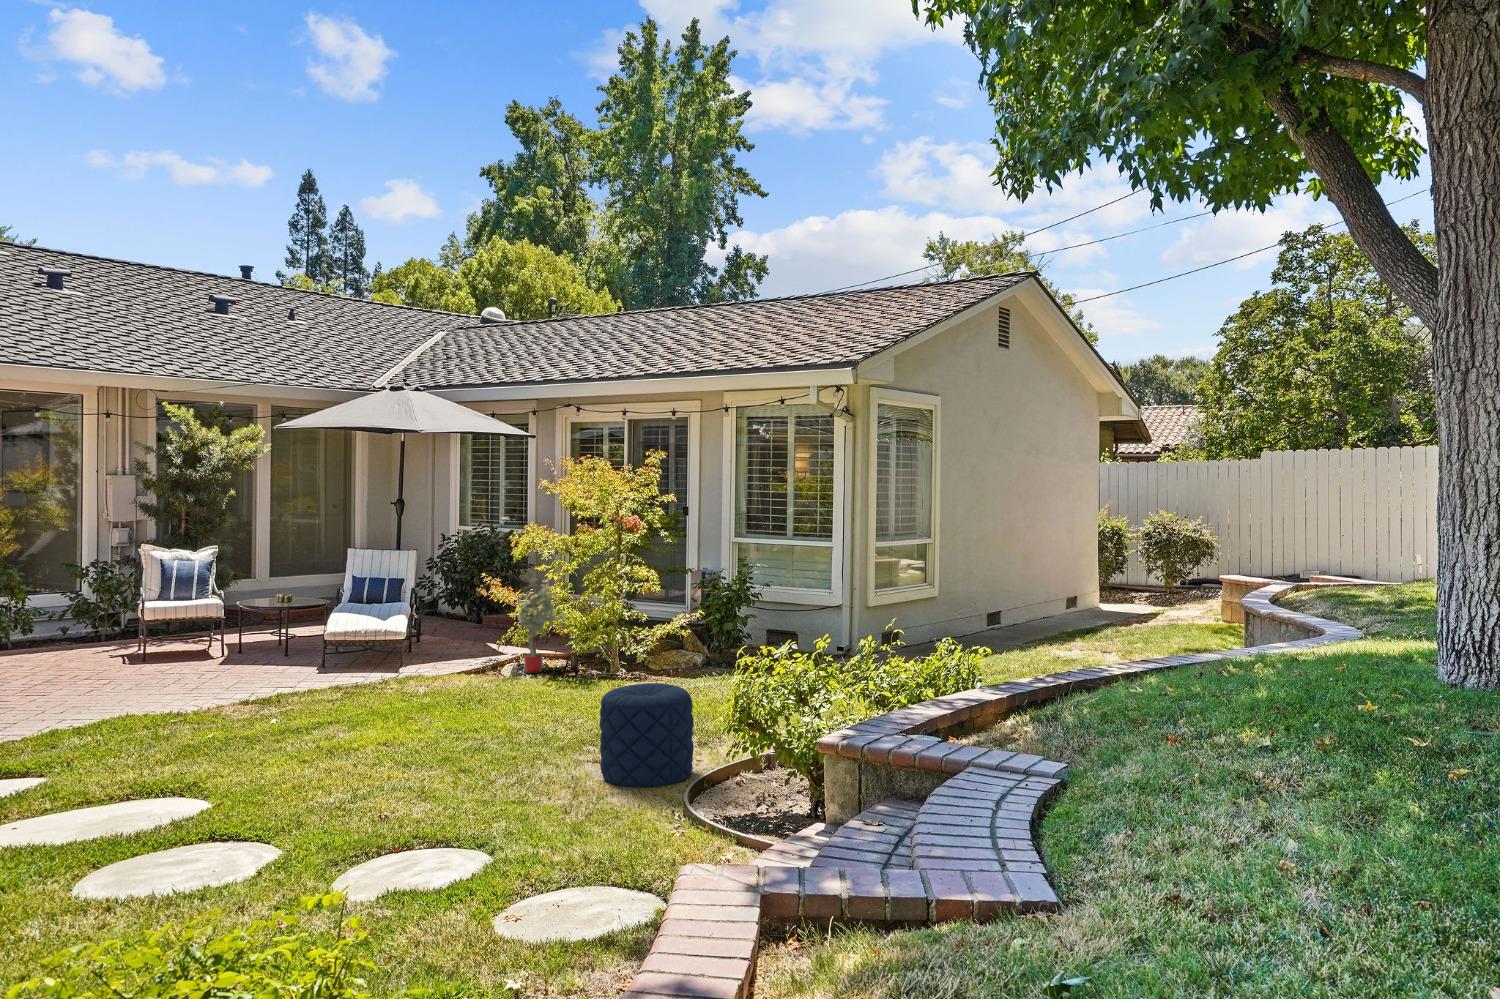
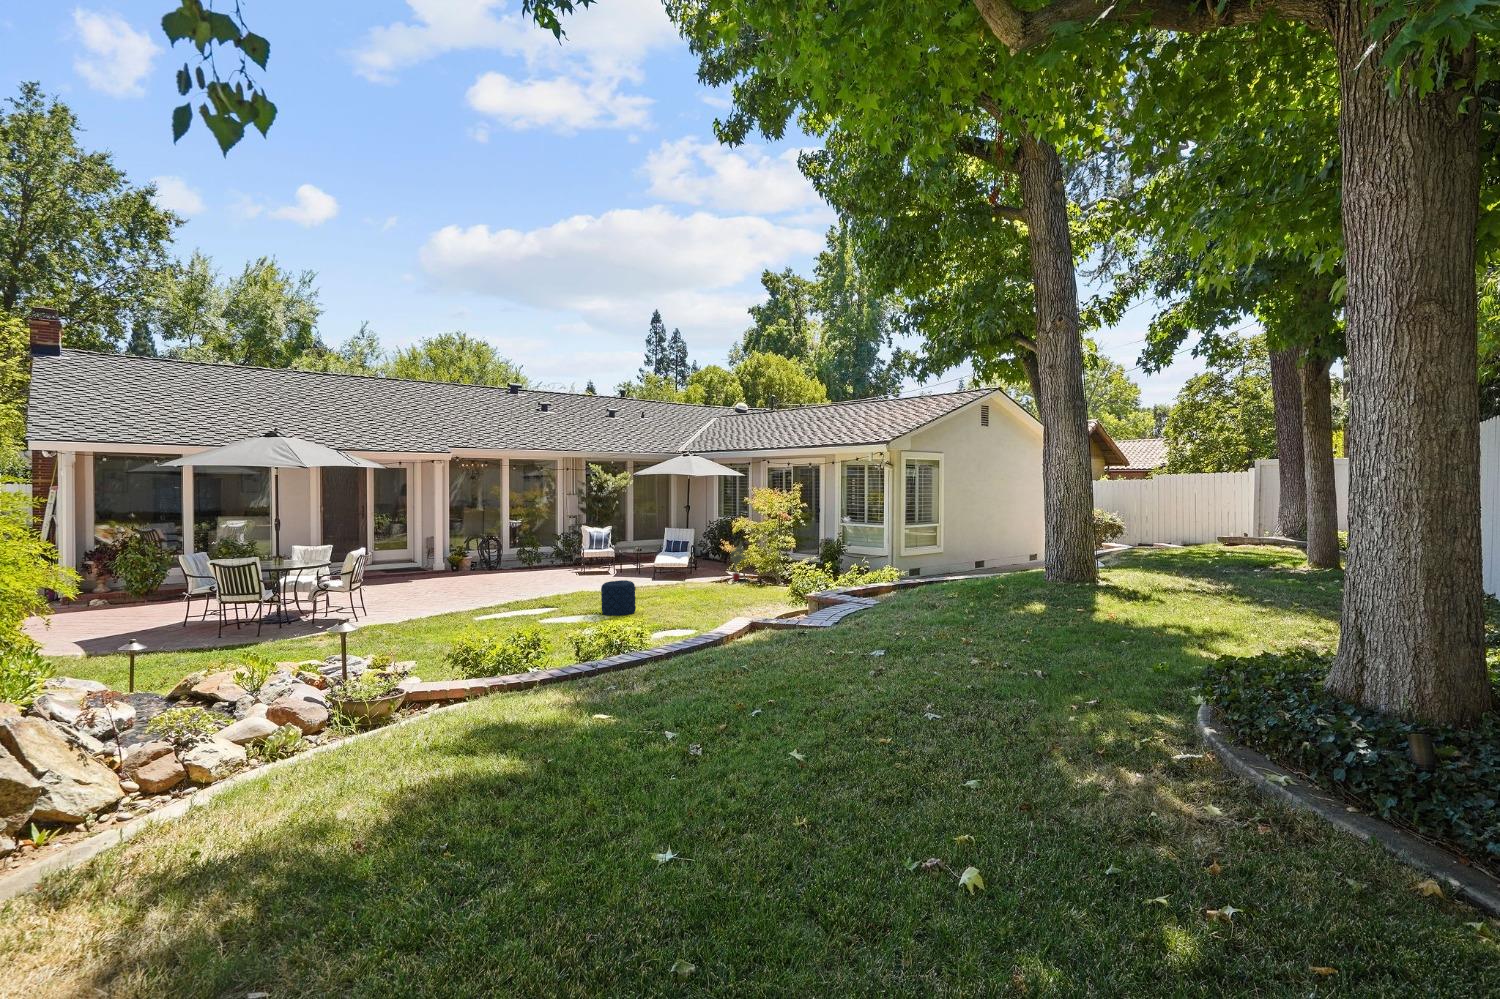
pouf: present [600,683,694,787] -> present [601,580,636,616]

